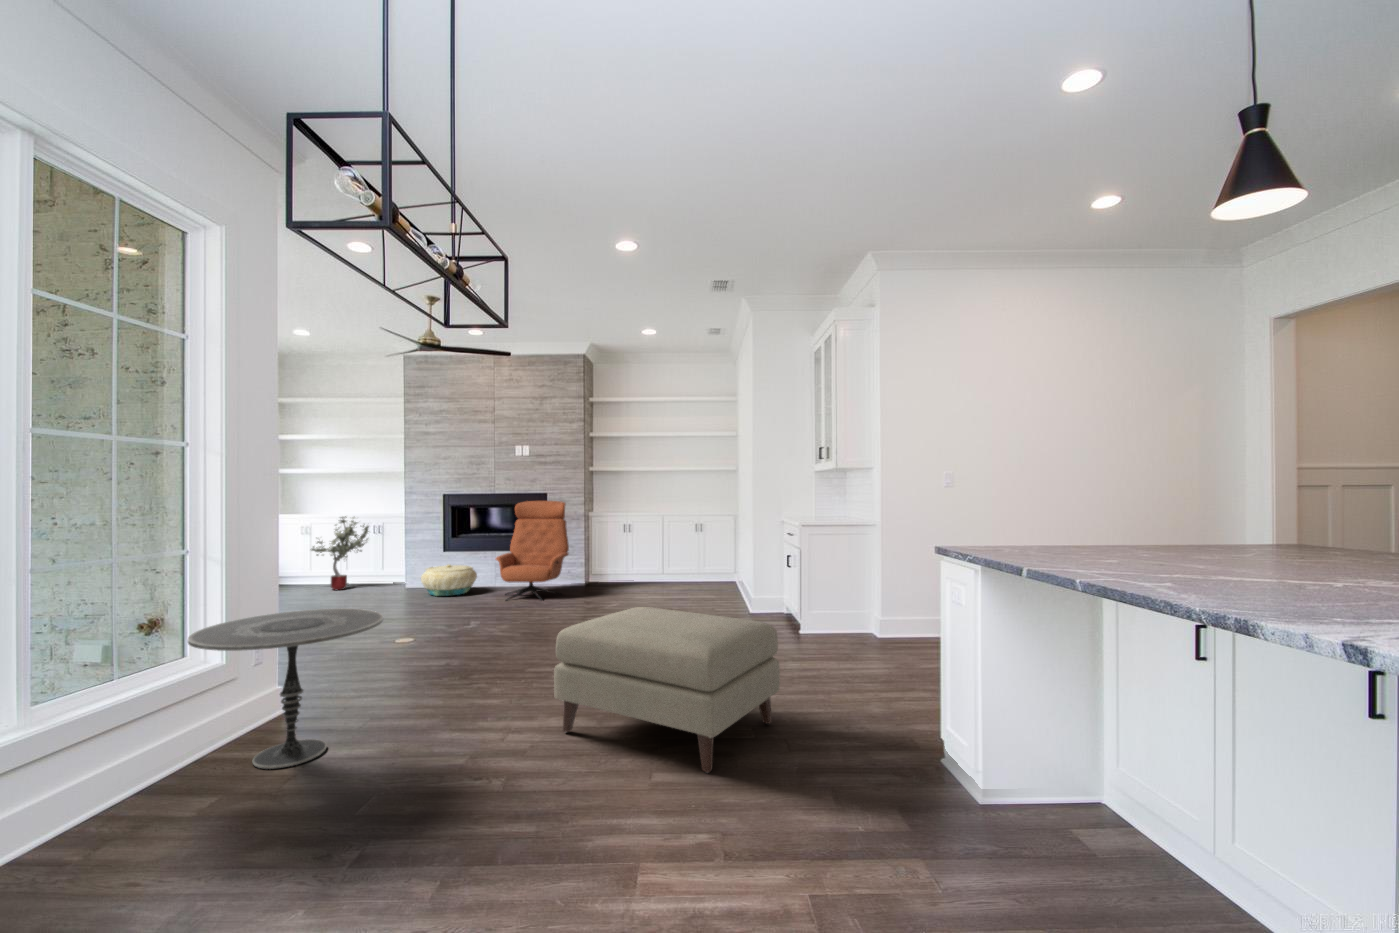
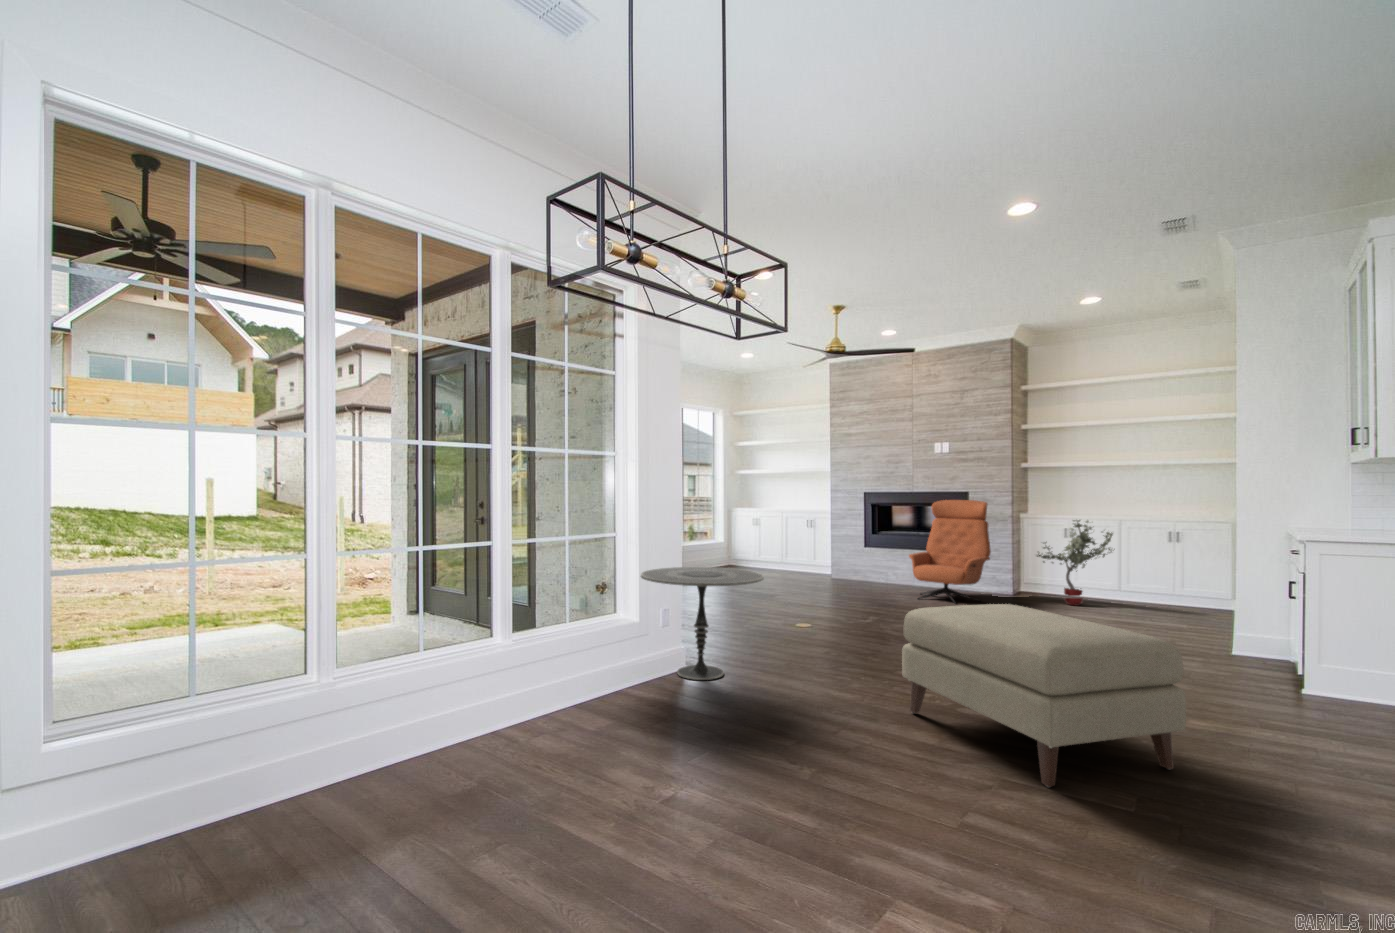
potted tree: present [311,516,369,590] -> present [1037,520,1114,606]
basket: present [421,564,477,596] -> none [843,558,894,588]

